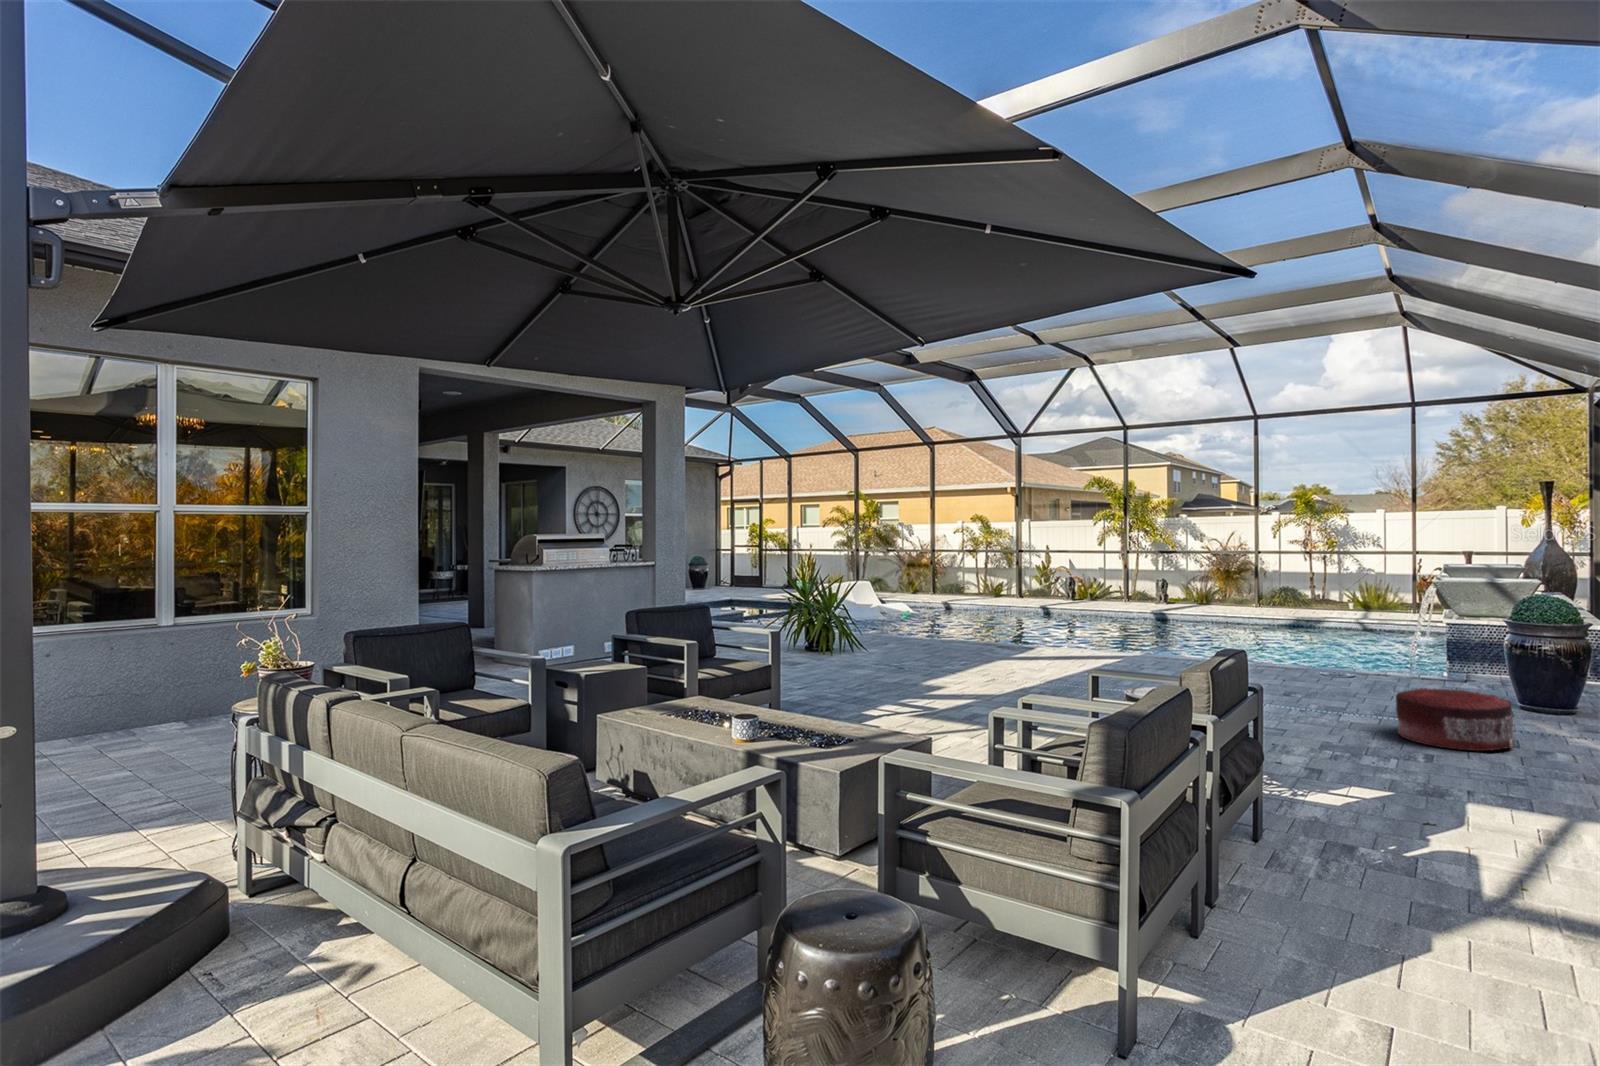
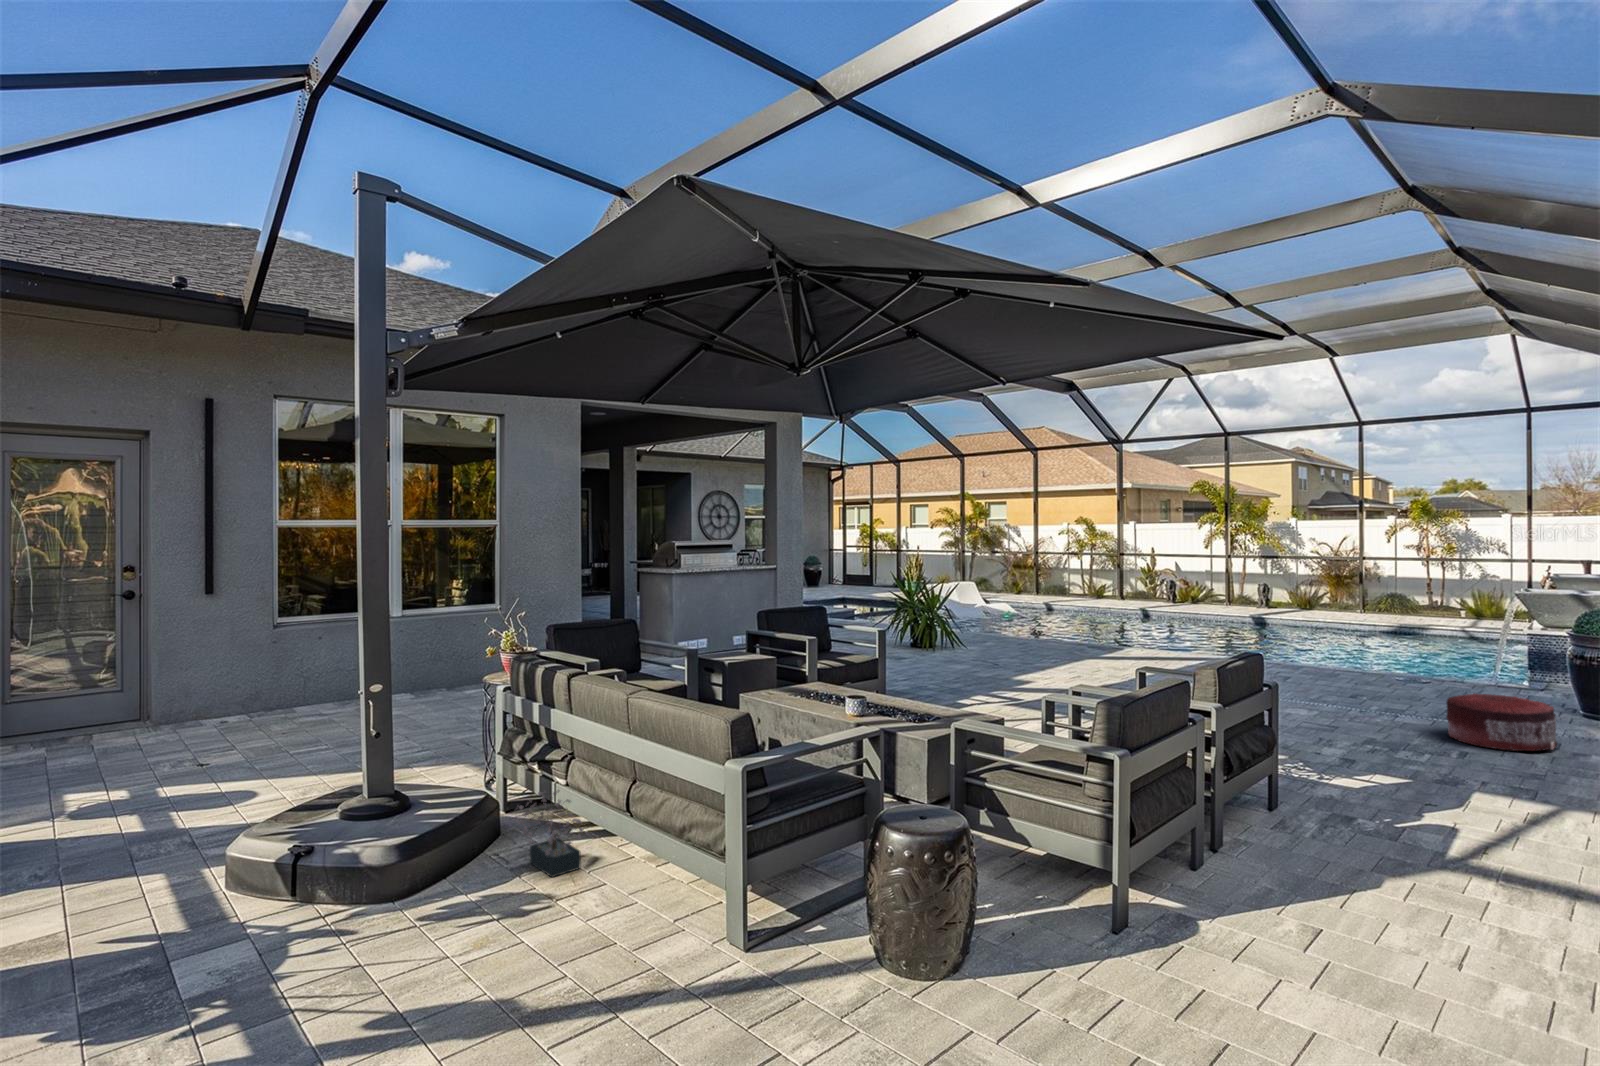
decorative plant: none [223,872,343,1017] -> present [518,790,588,877]

